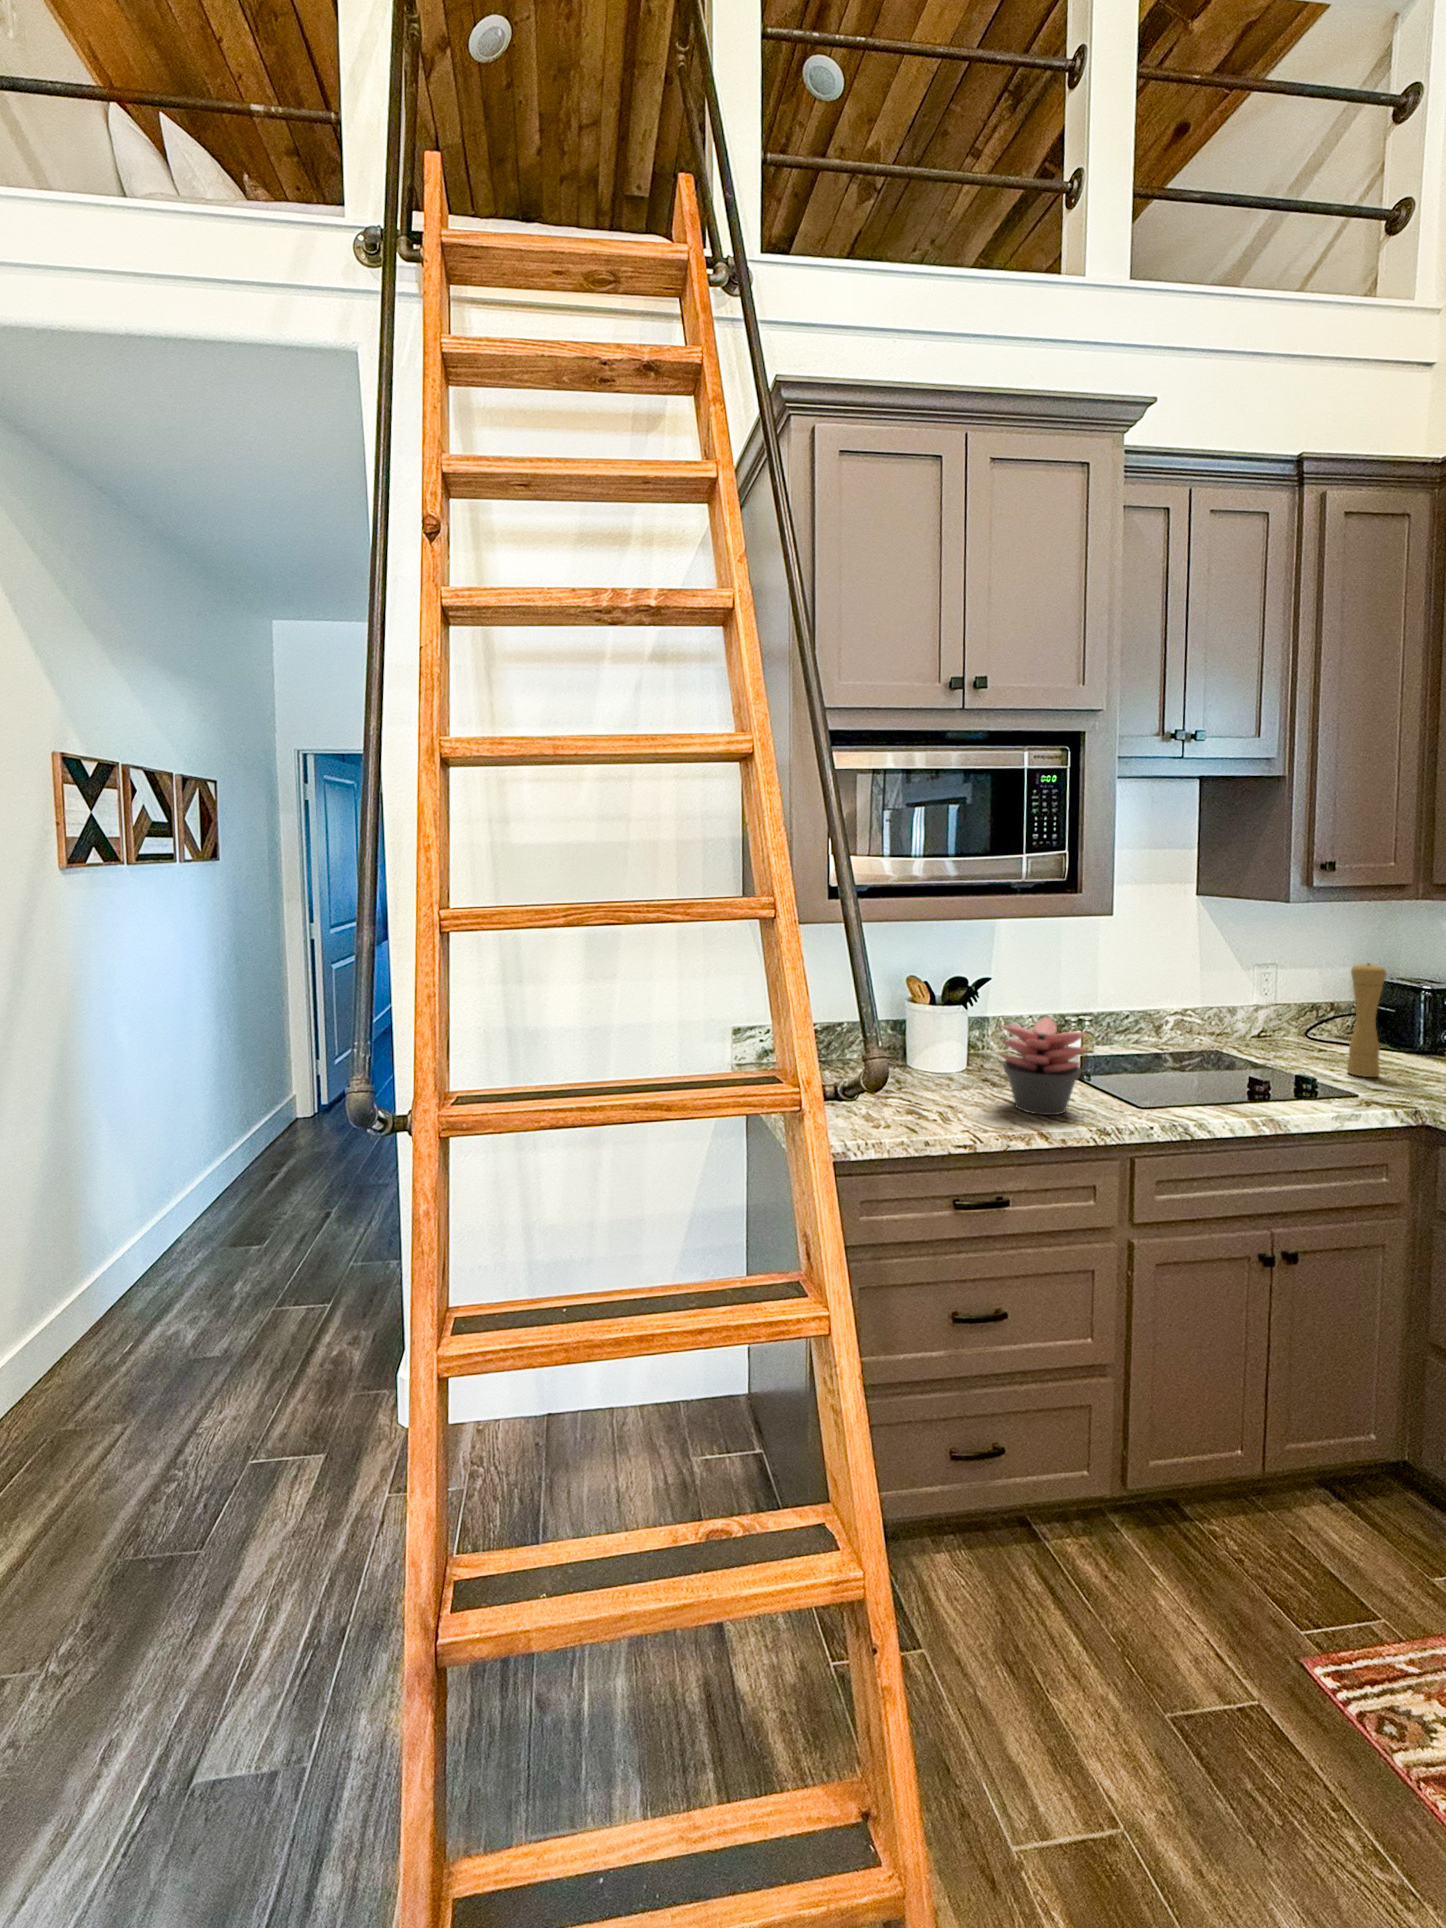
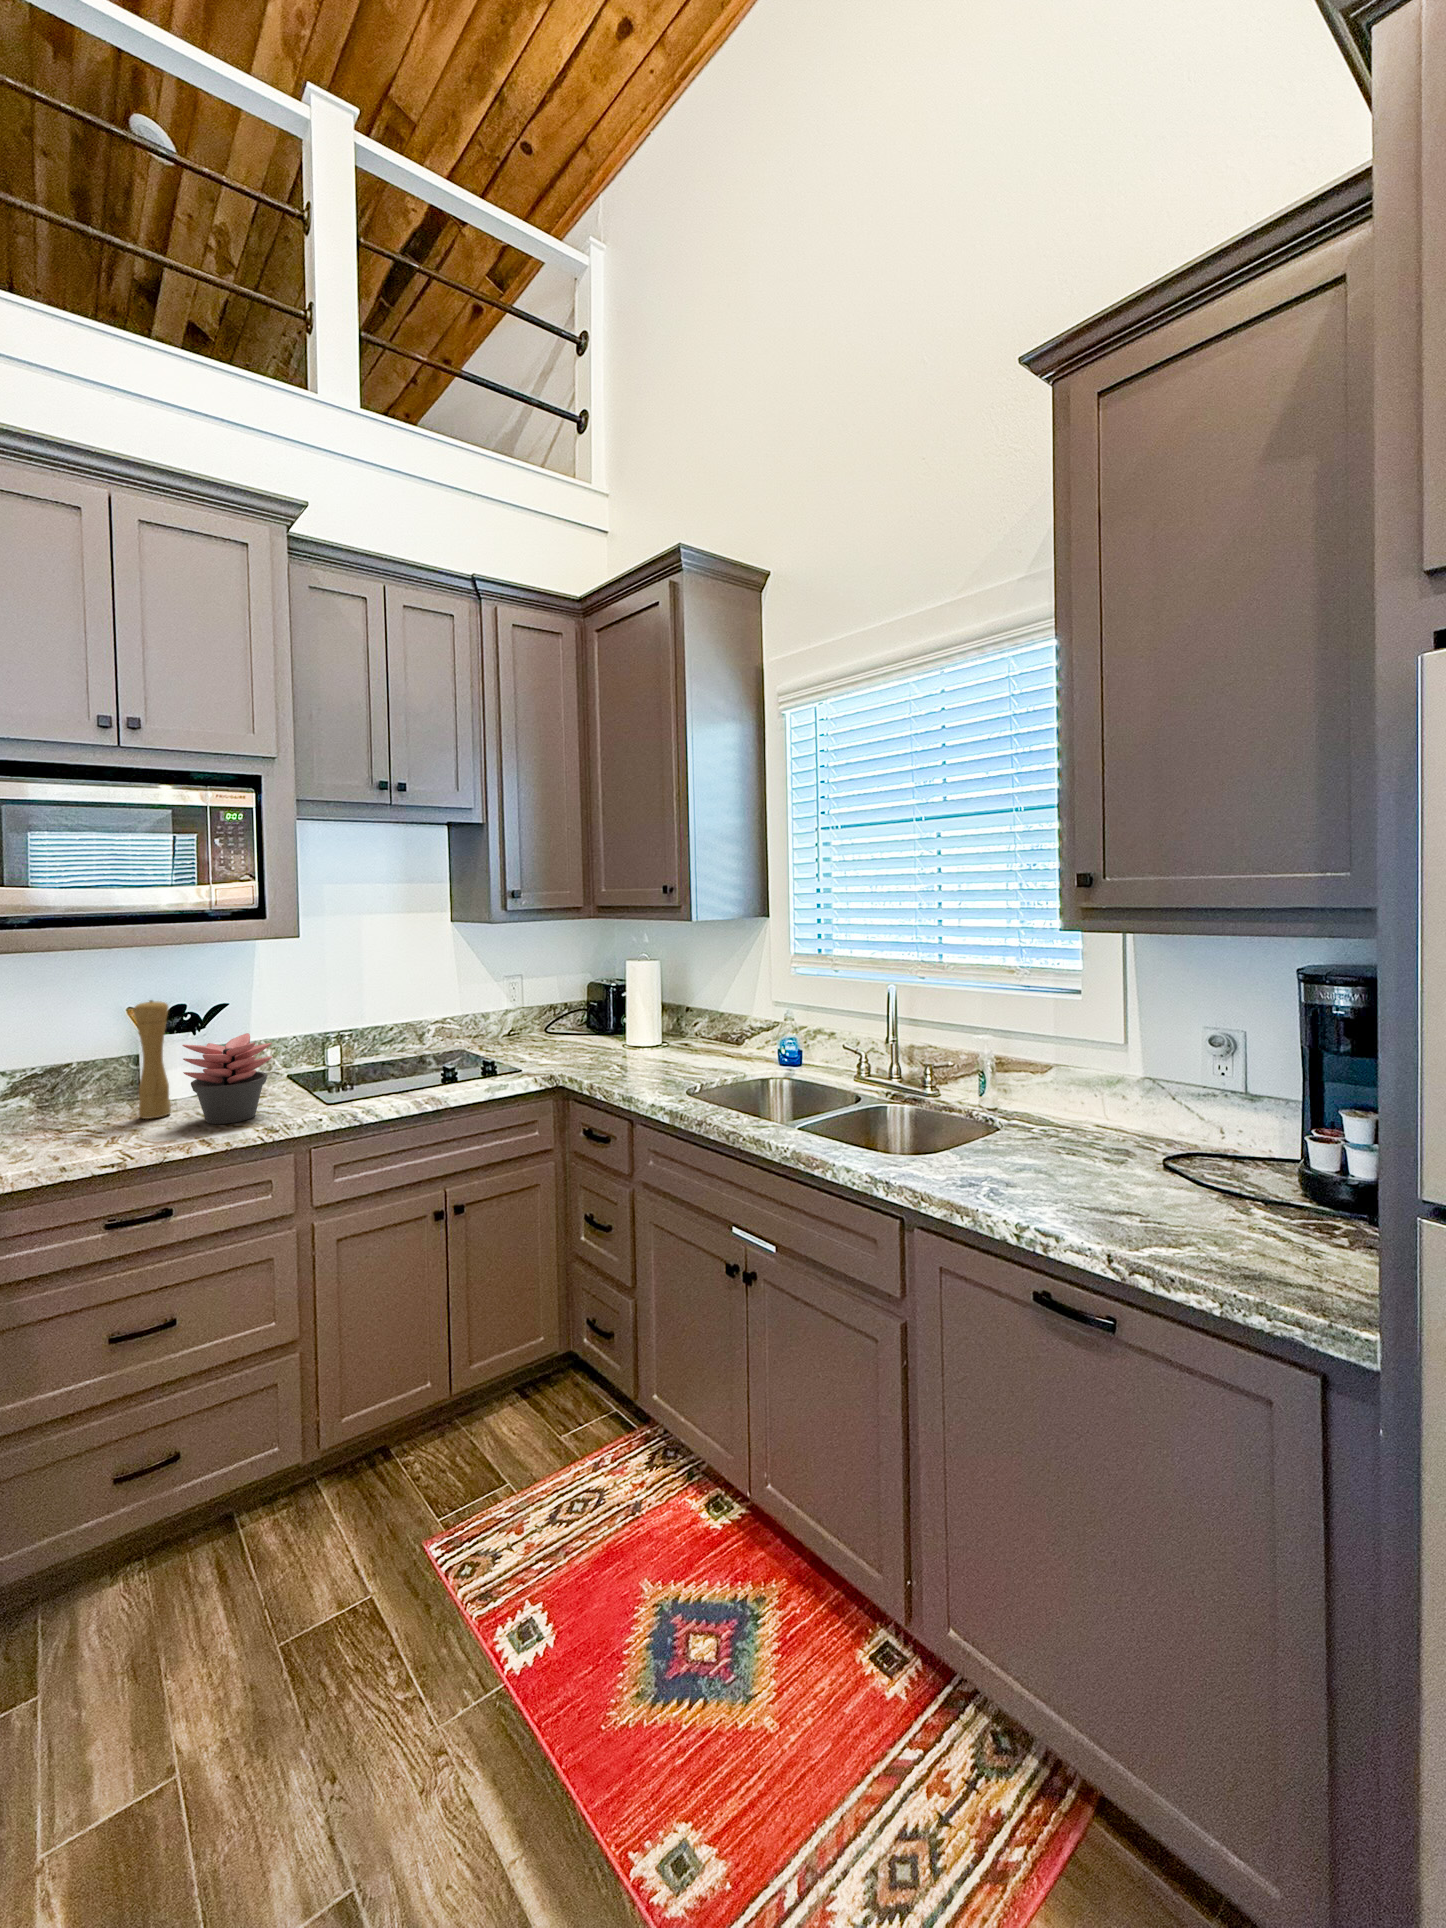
pepper mill: present [1347,963,1386,1077] -> present [134,1000,171,1119]

